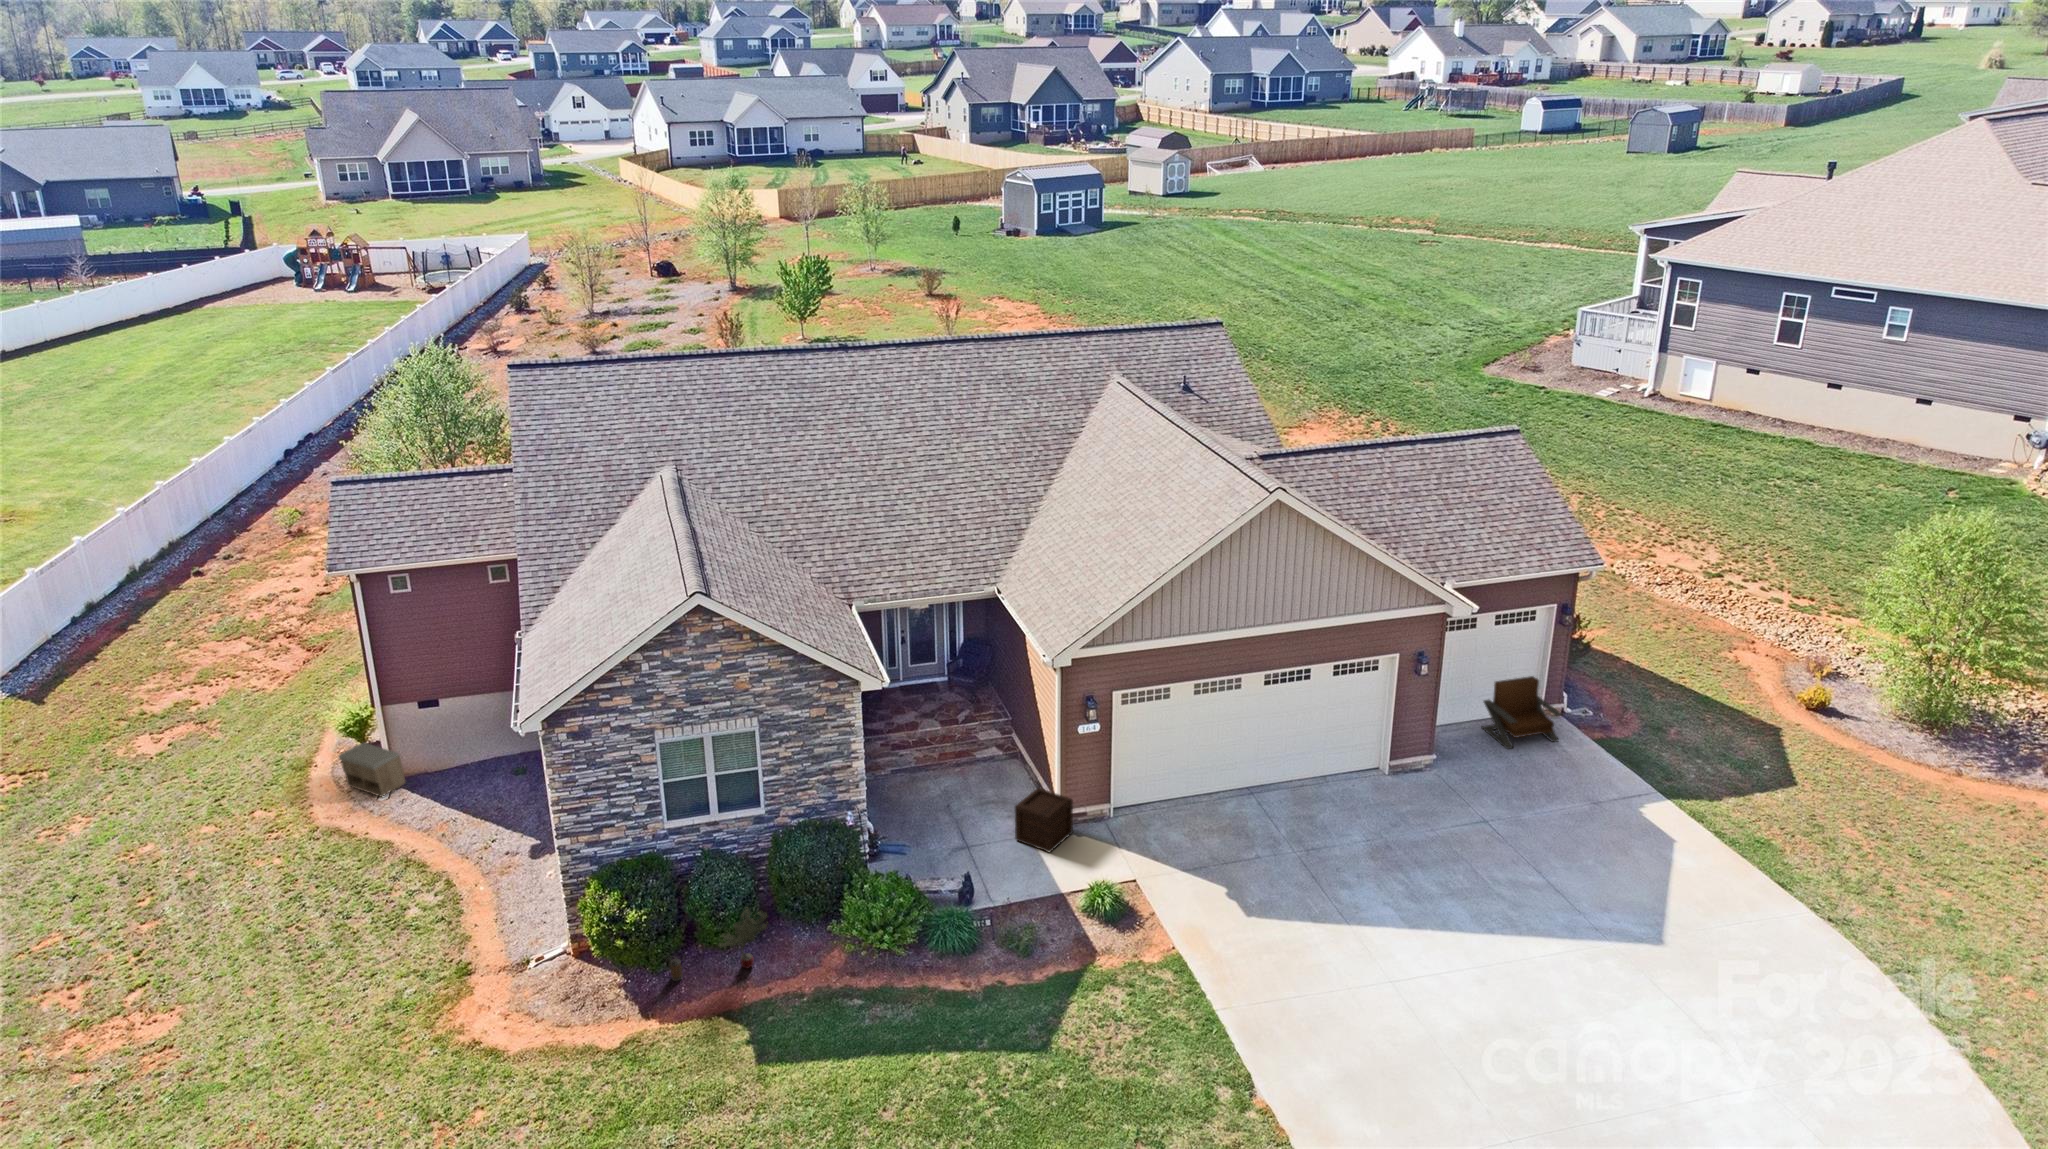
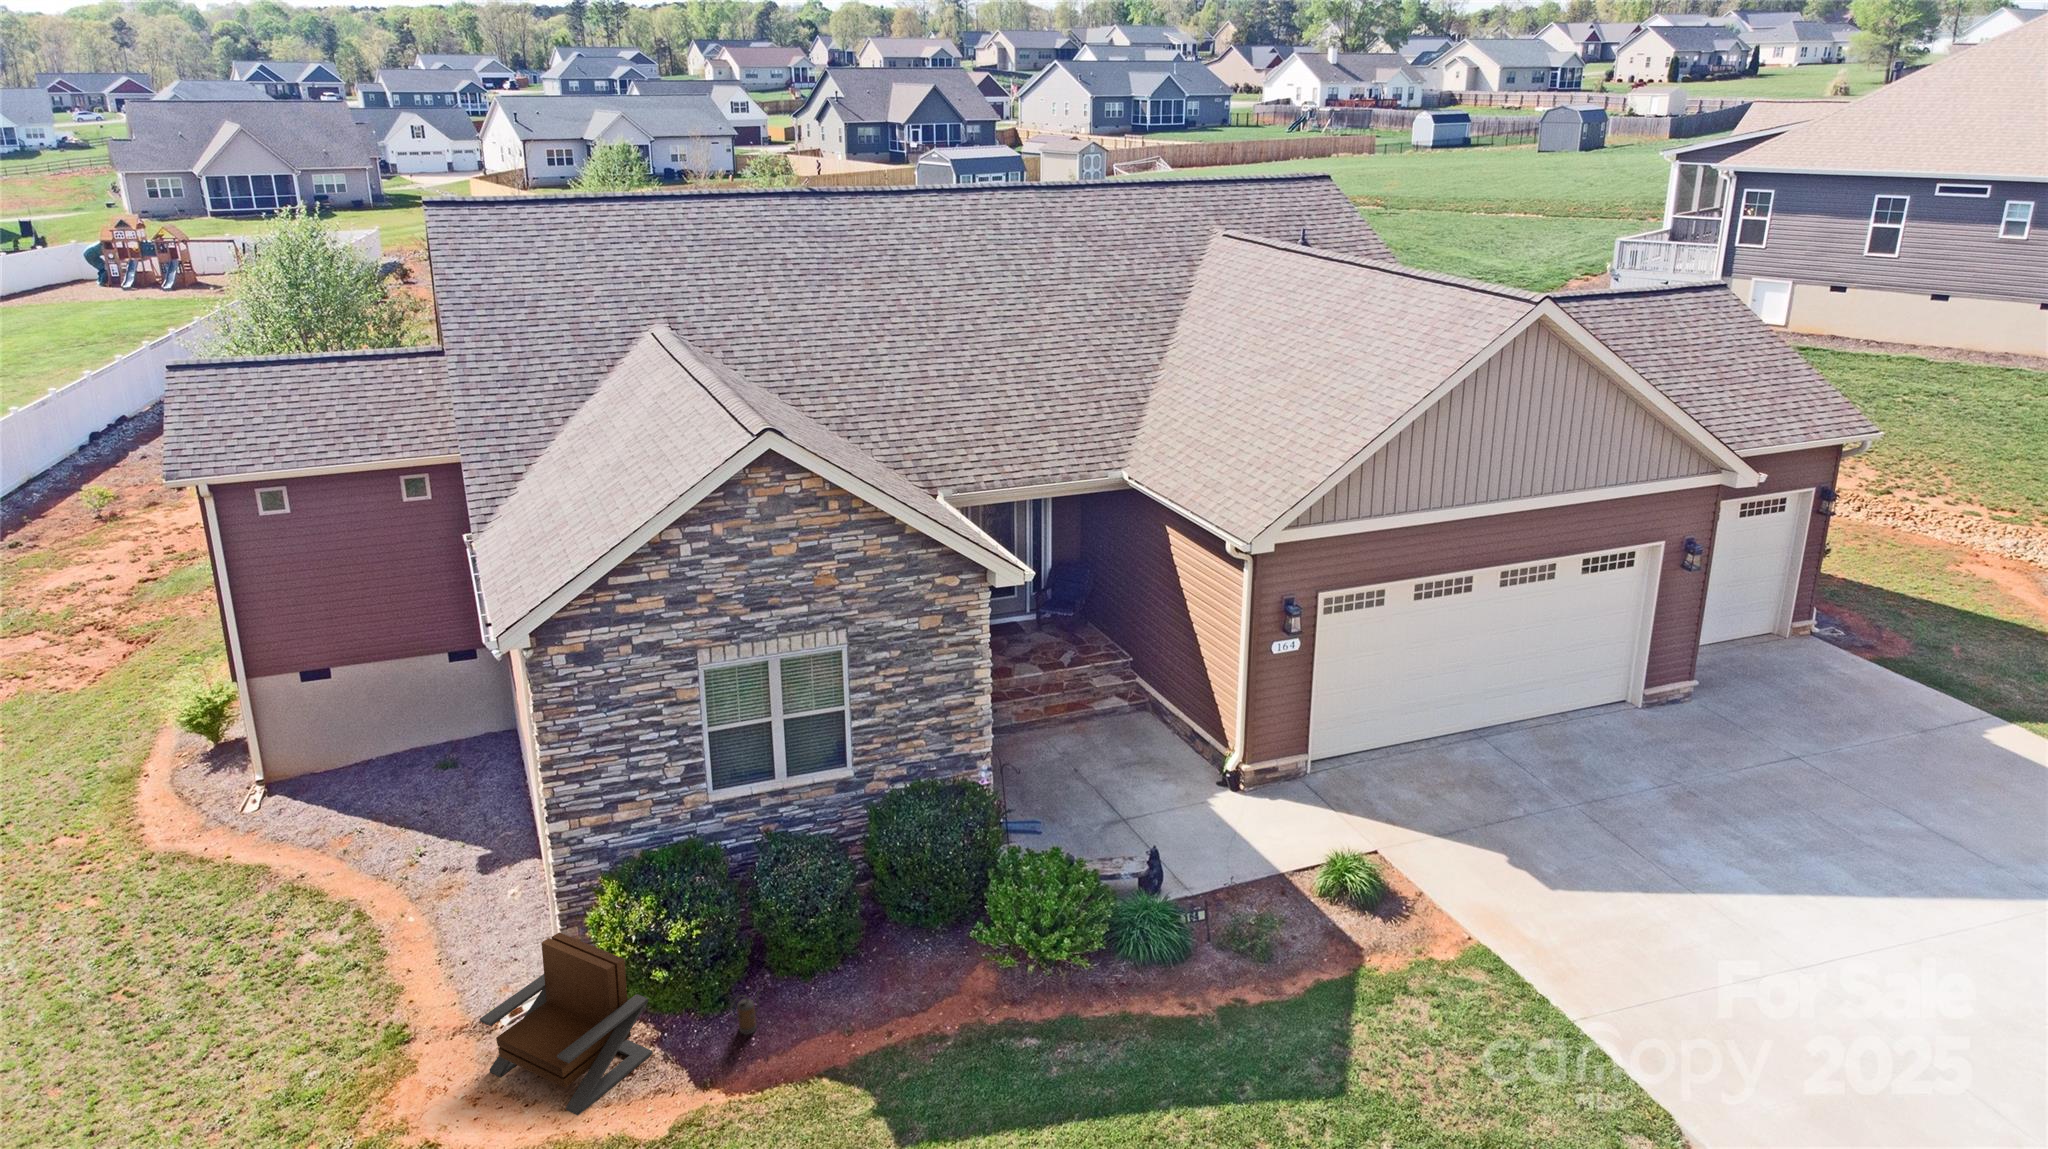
lounge chair: present [1482,676,1562,749] -> present [480,932,652,1115]
storage bench: present [339,743,405,797] -> none [190,721,293,798]
wooden crate: present [1015,788,1073,852] -> none [1191,734,1269,822]
potted tree: present [719,907,768,969] -> none [814,911,887,1008]

